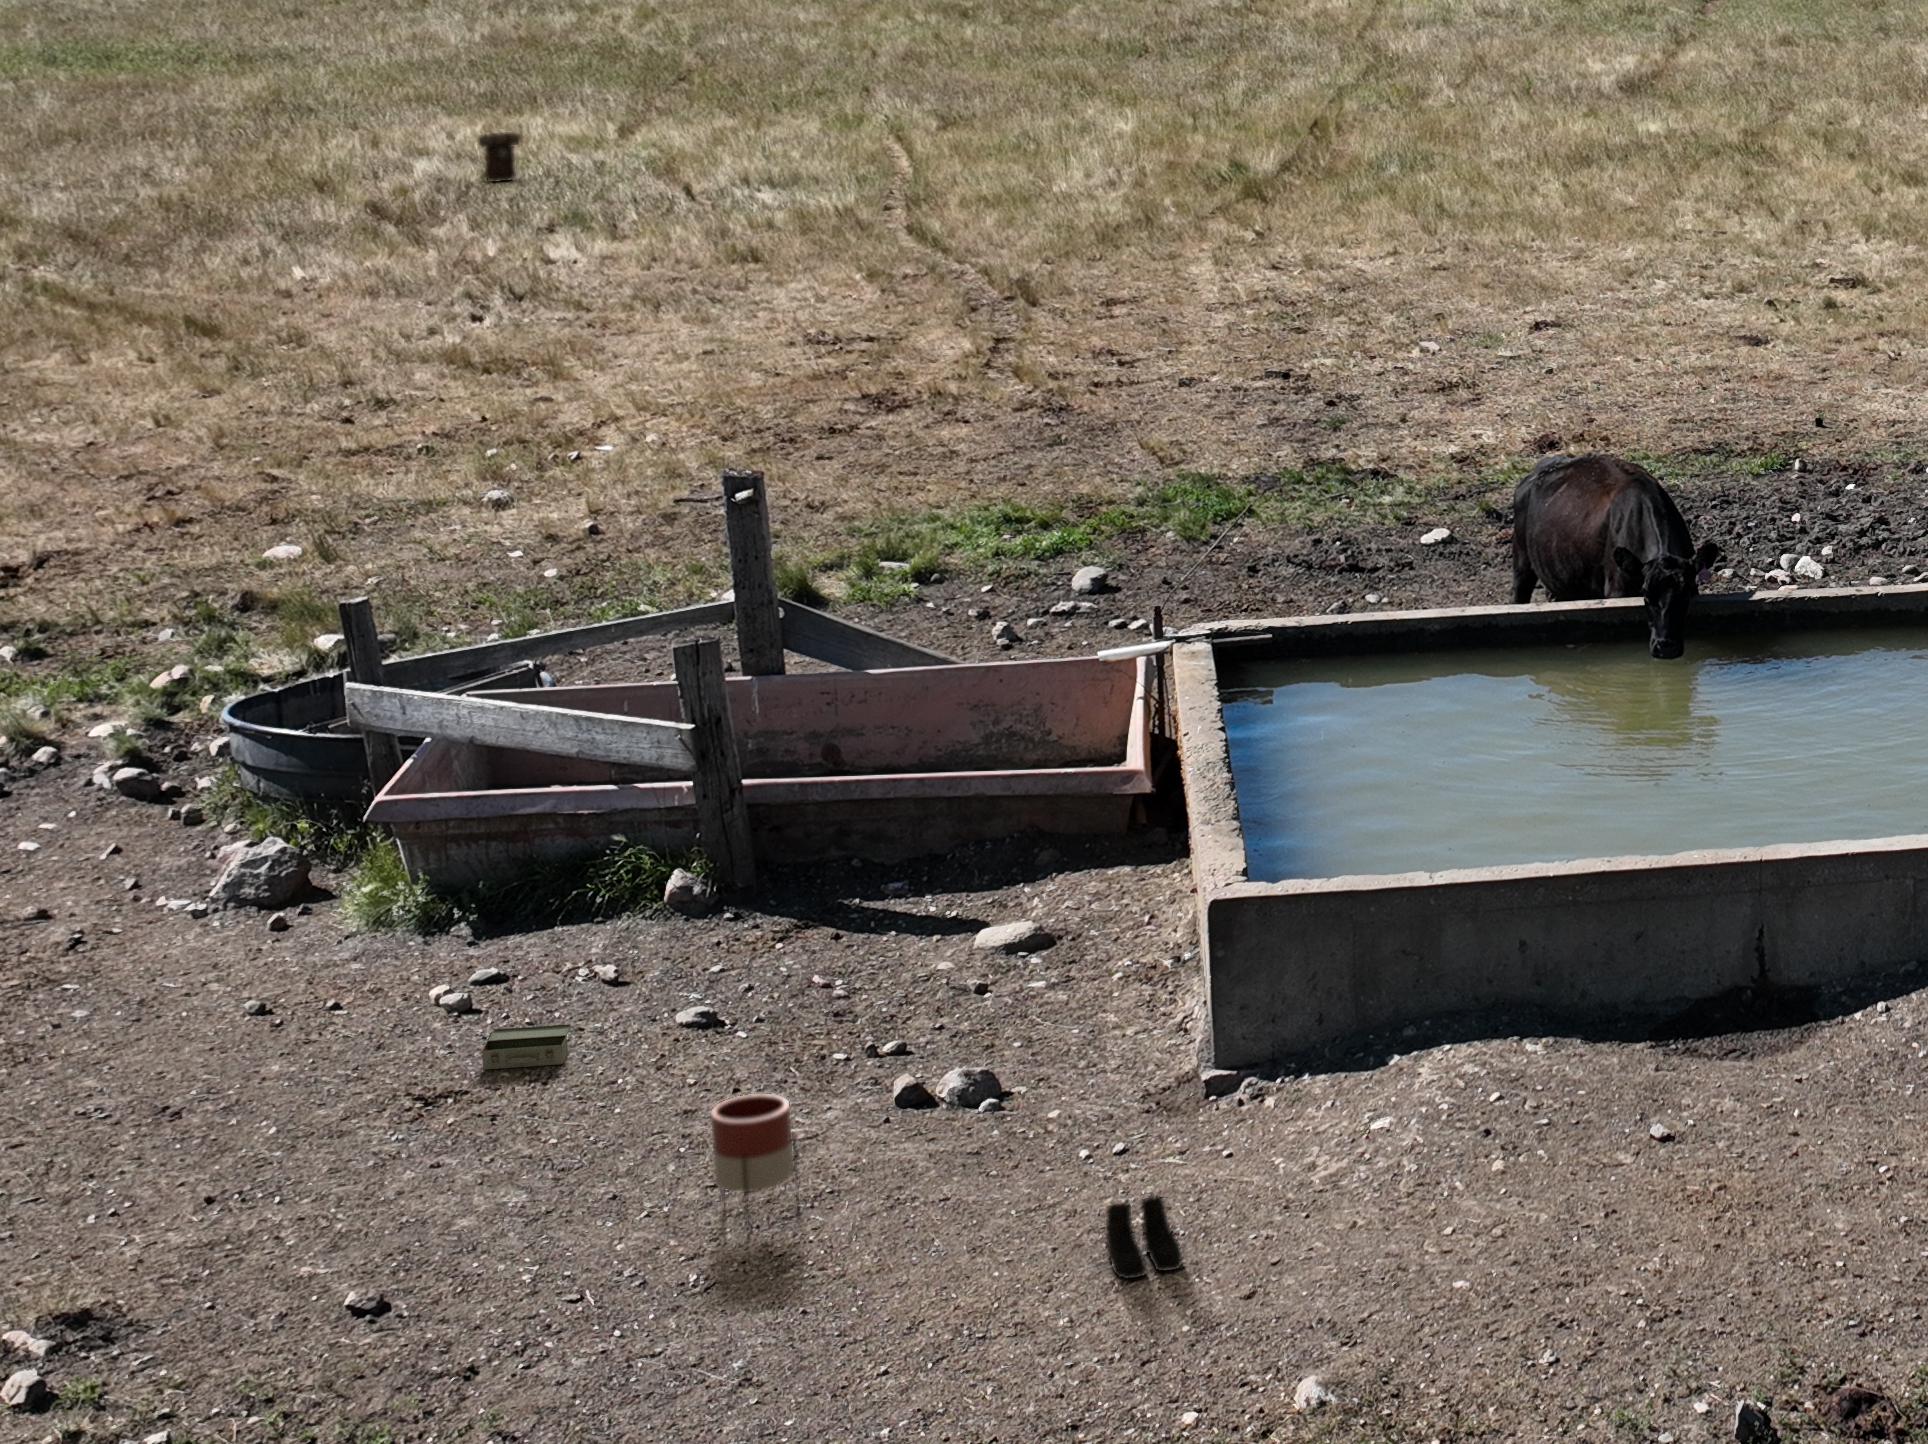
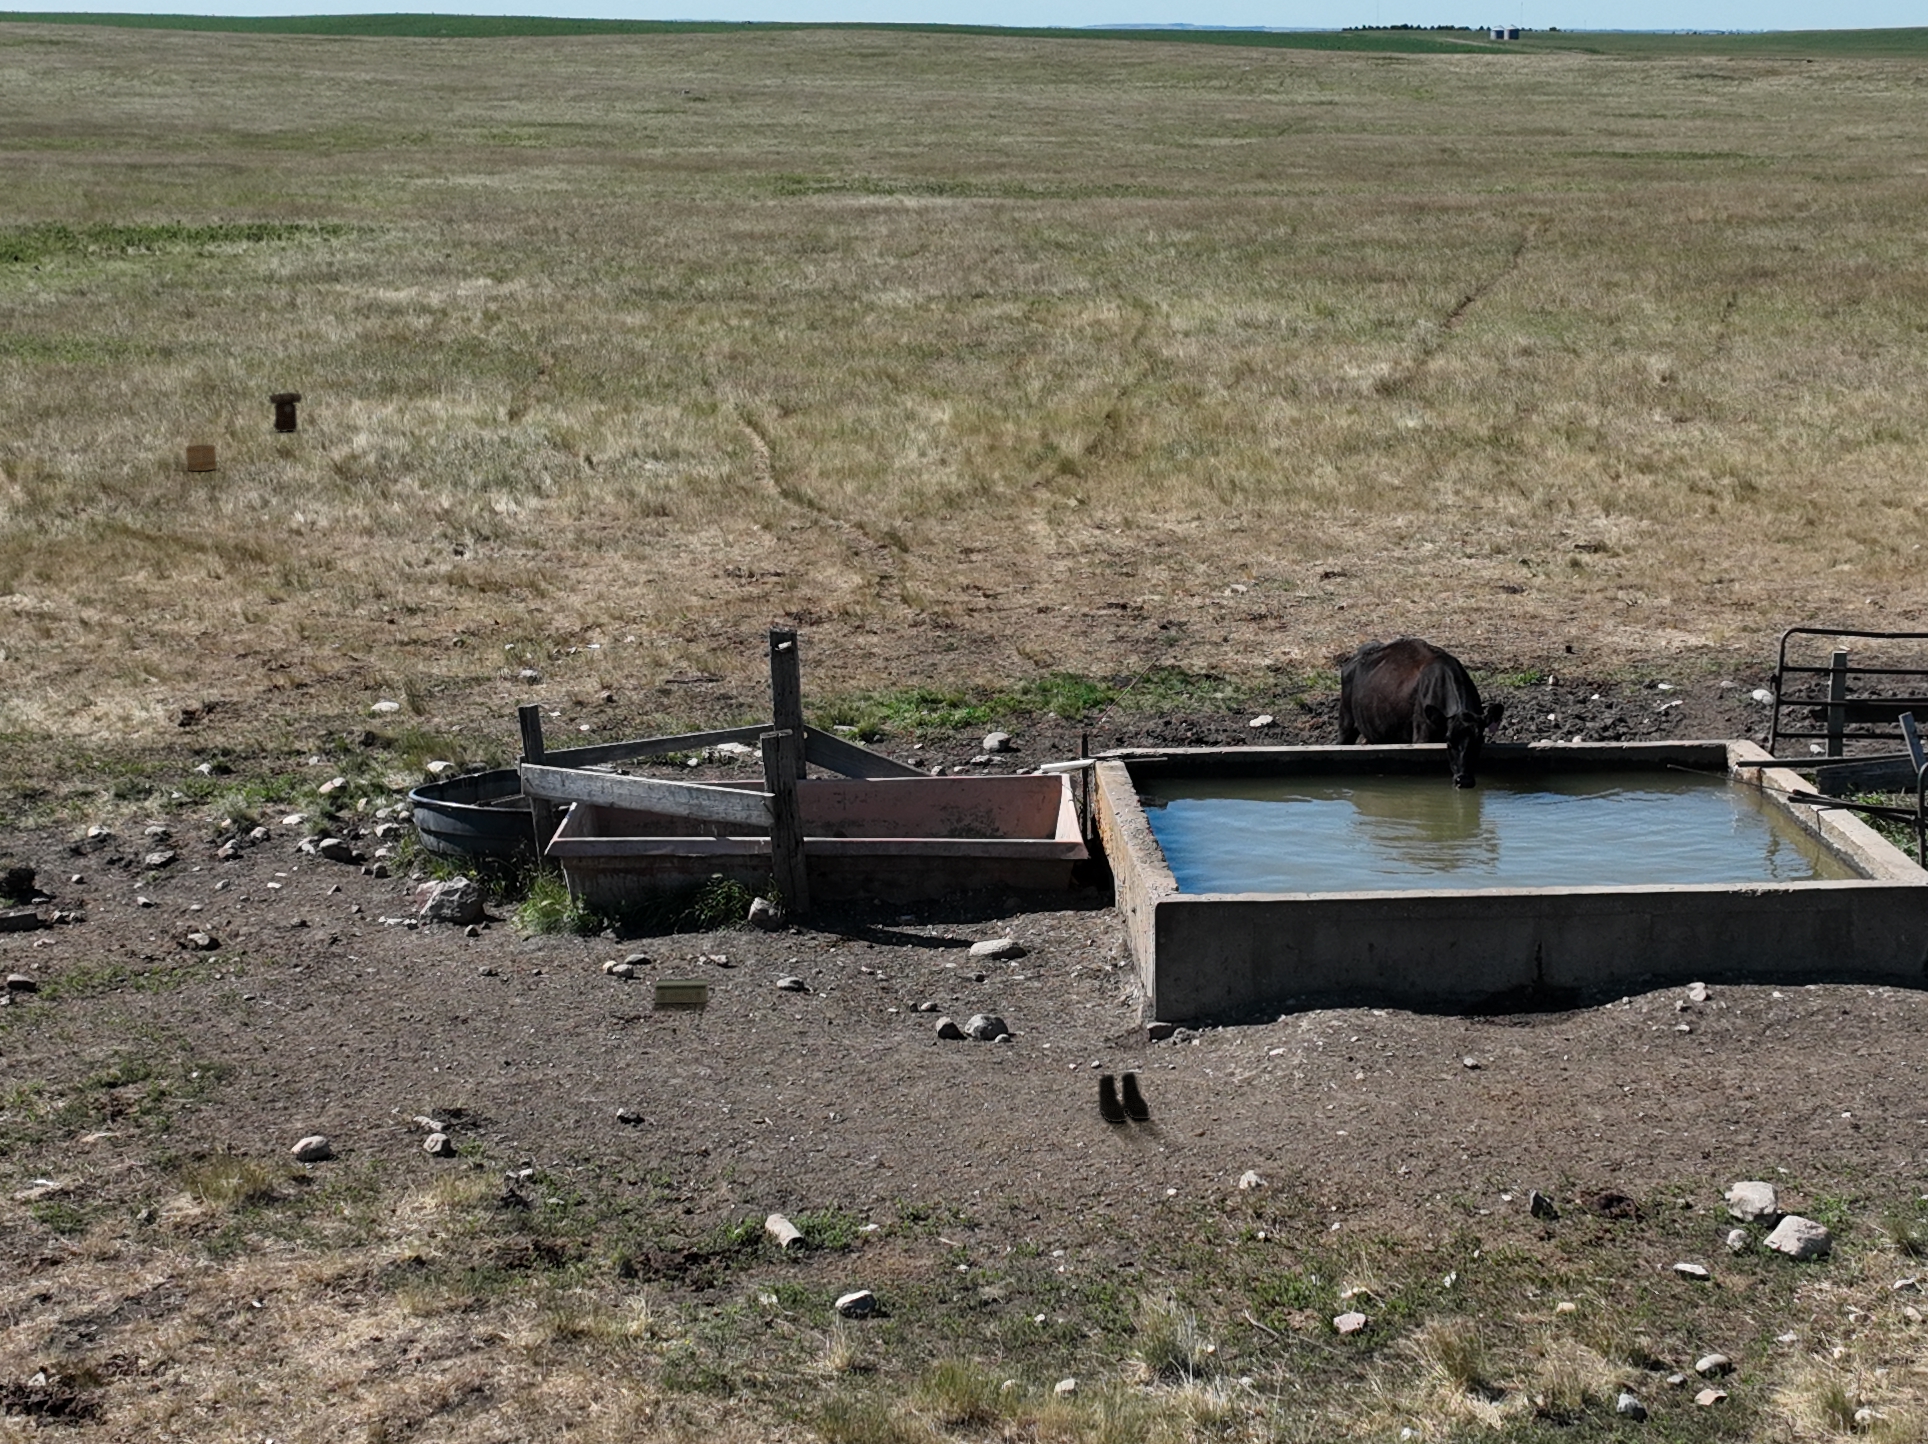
backpack: present [478,132,521,182] -> present [269,393,302,432]
wooden bucket: none [140,179,184,213] -> present [186,445,216,471]
planter: present [711,1094,800,1223] -> none [836,1002,888,1090]

